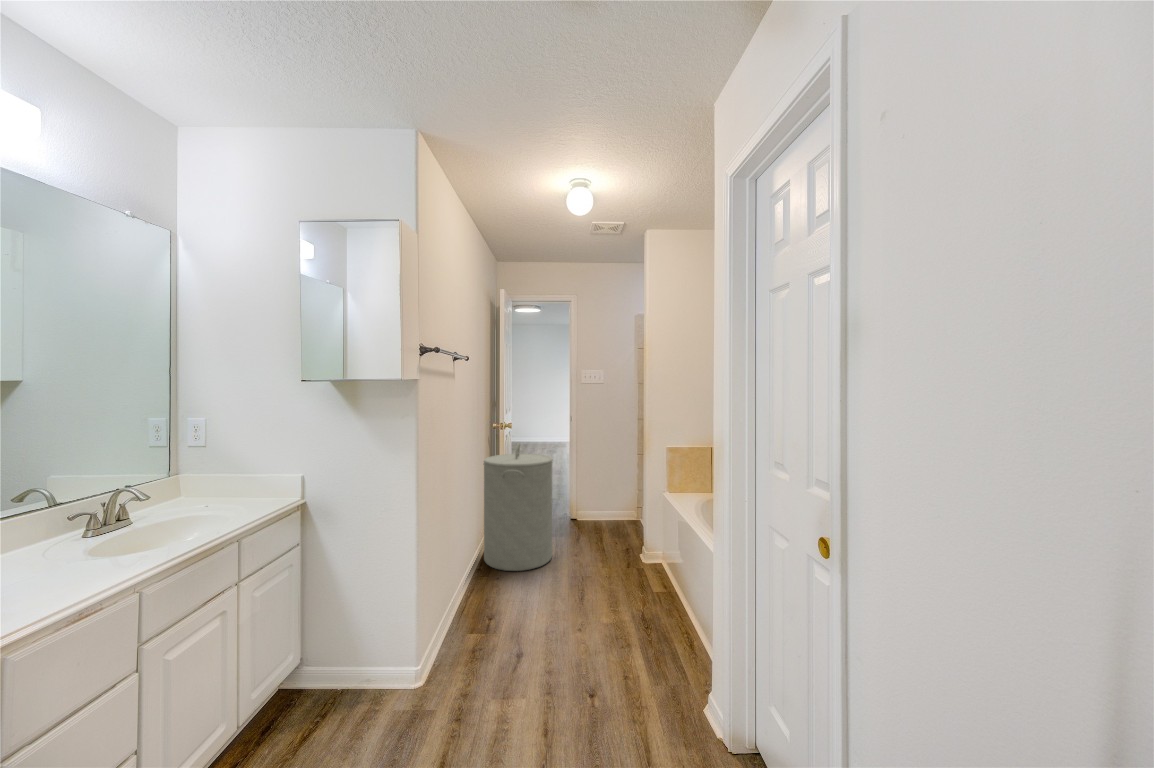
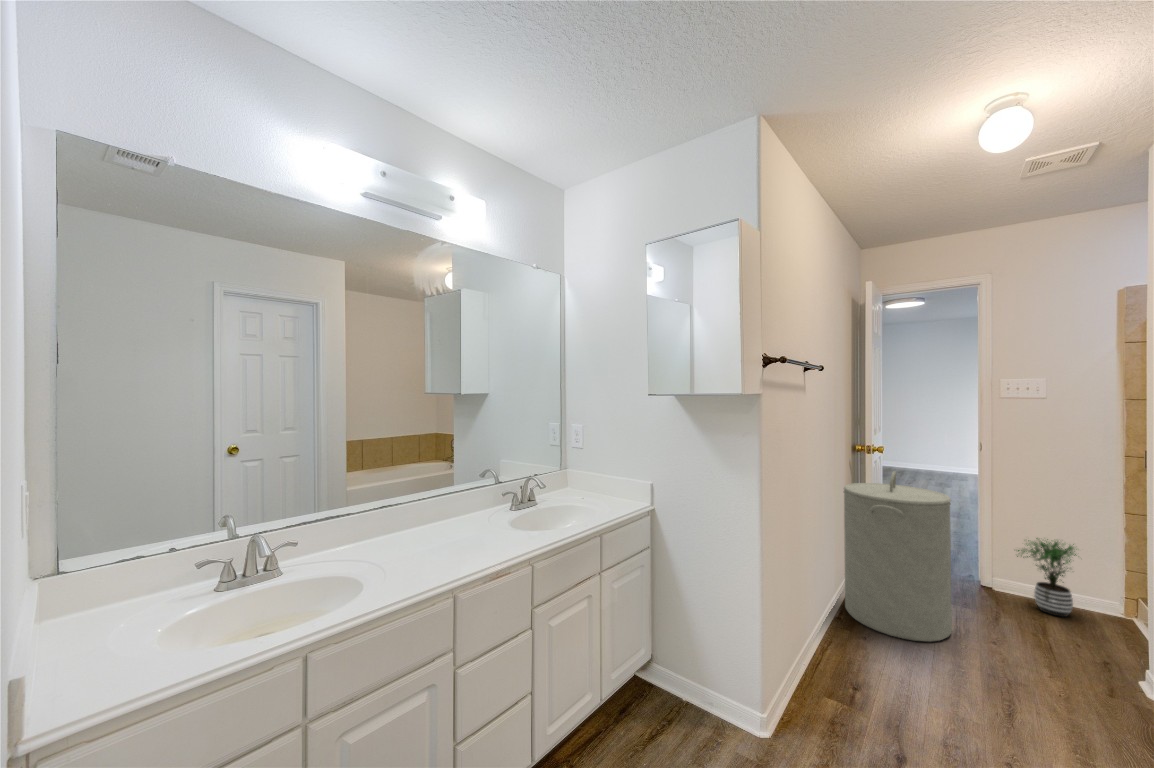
potted plant: none [586,477,621,529] -> present [1017,538,1077,617]

